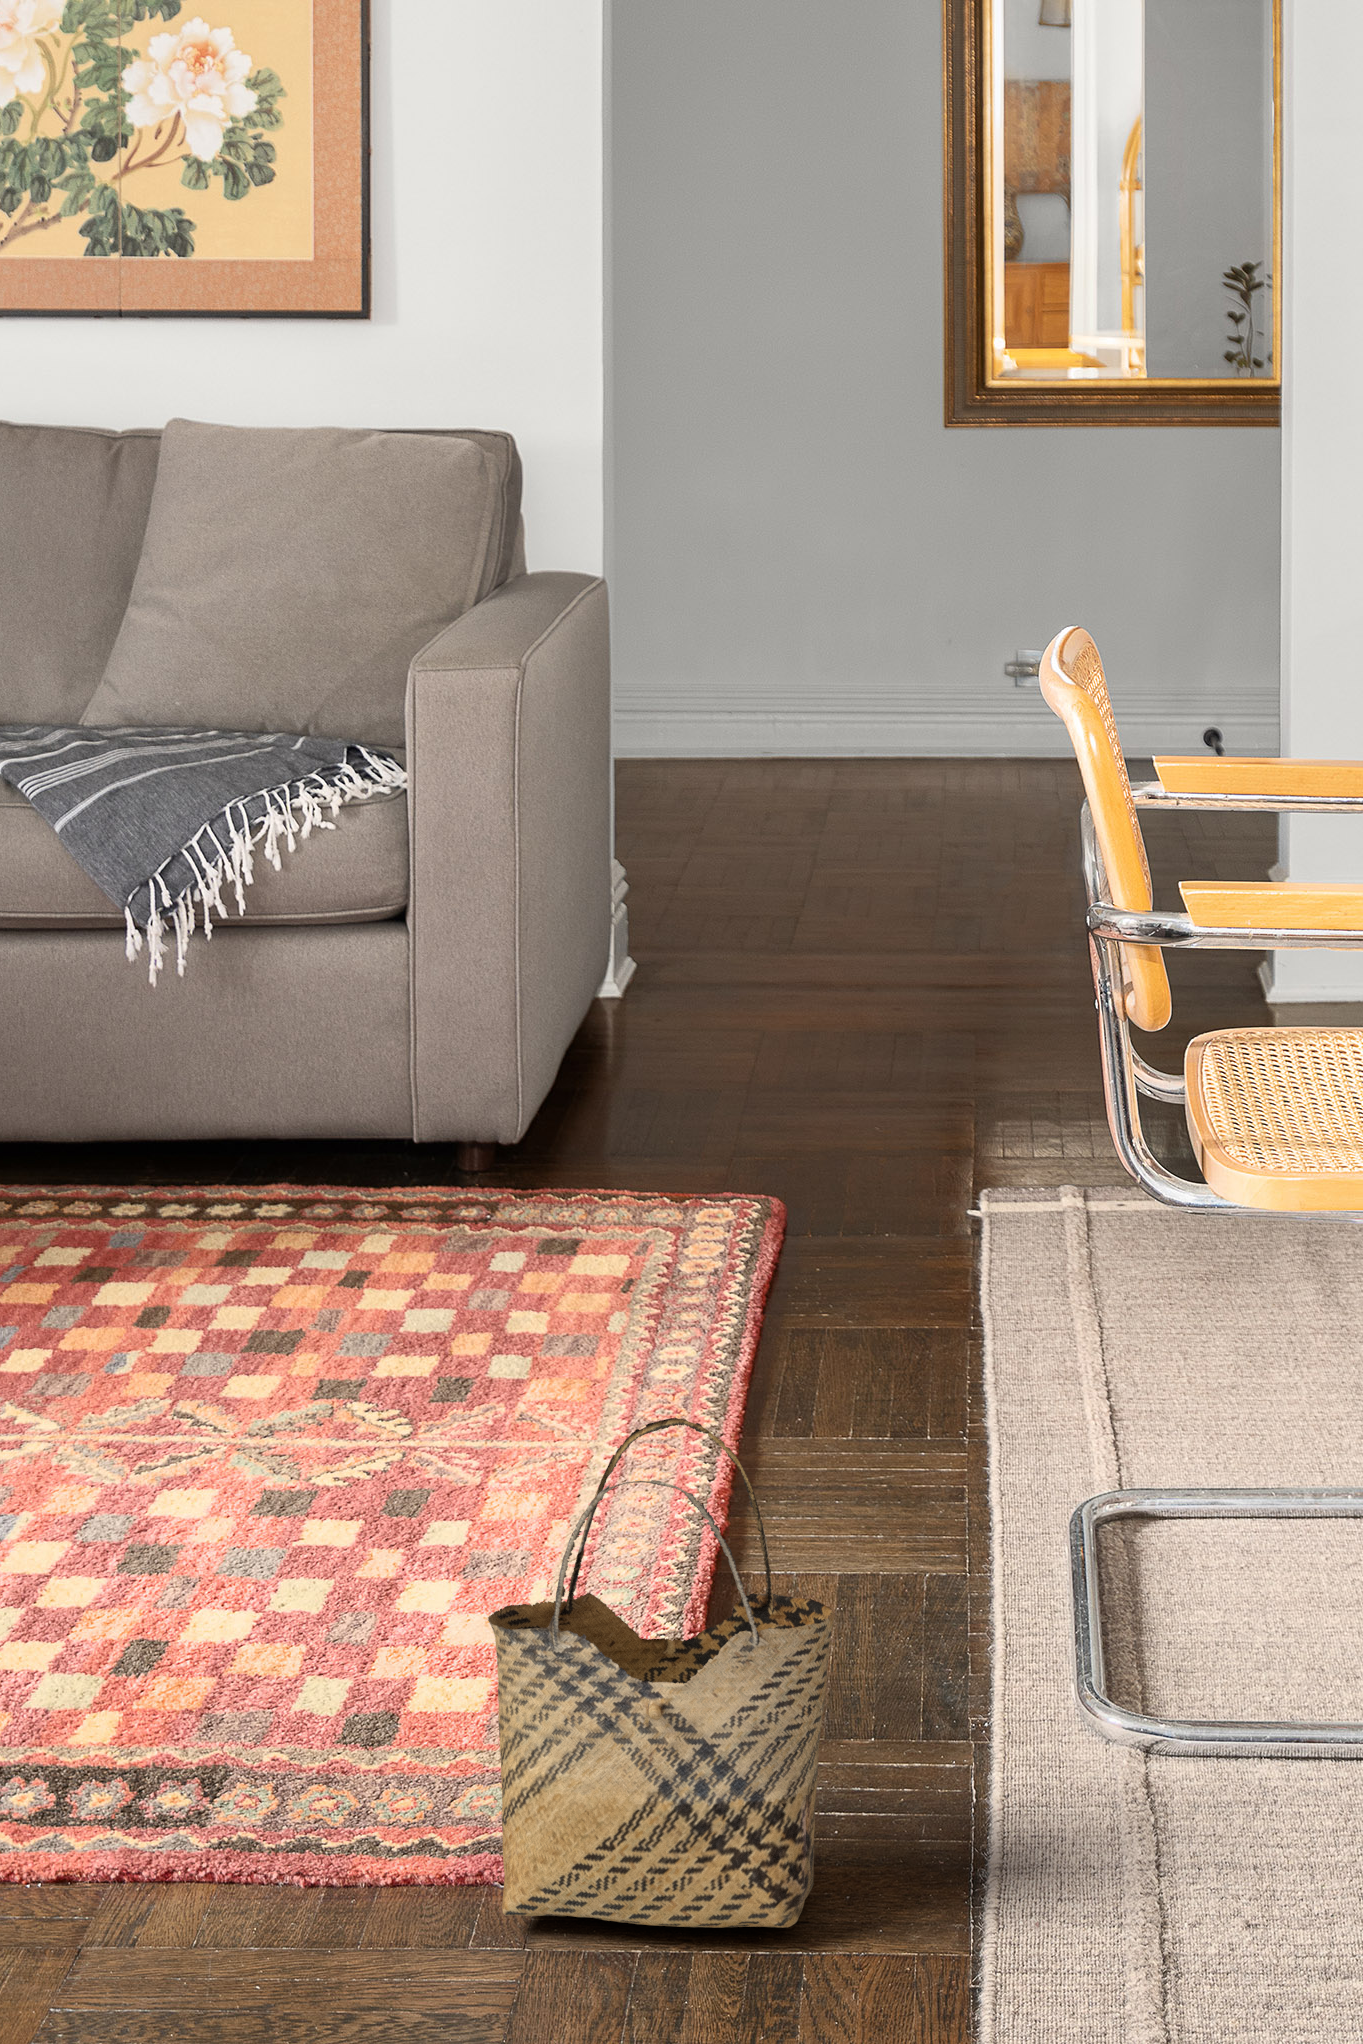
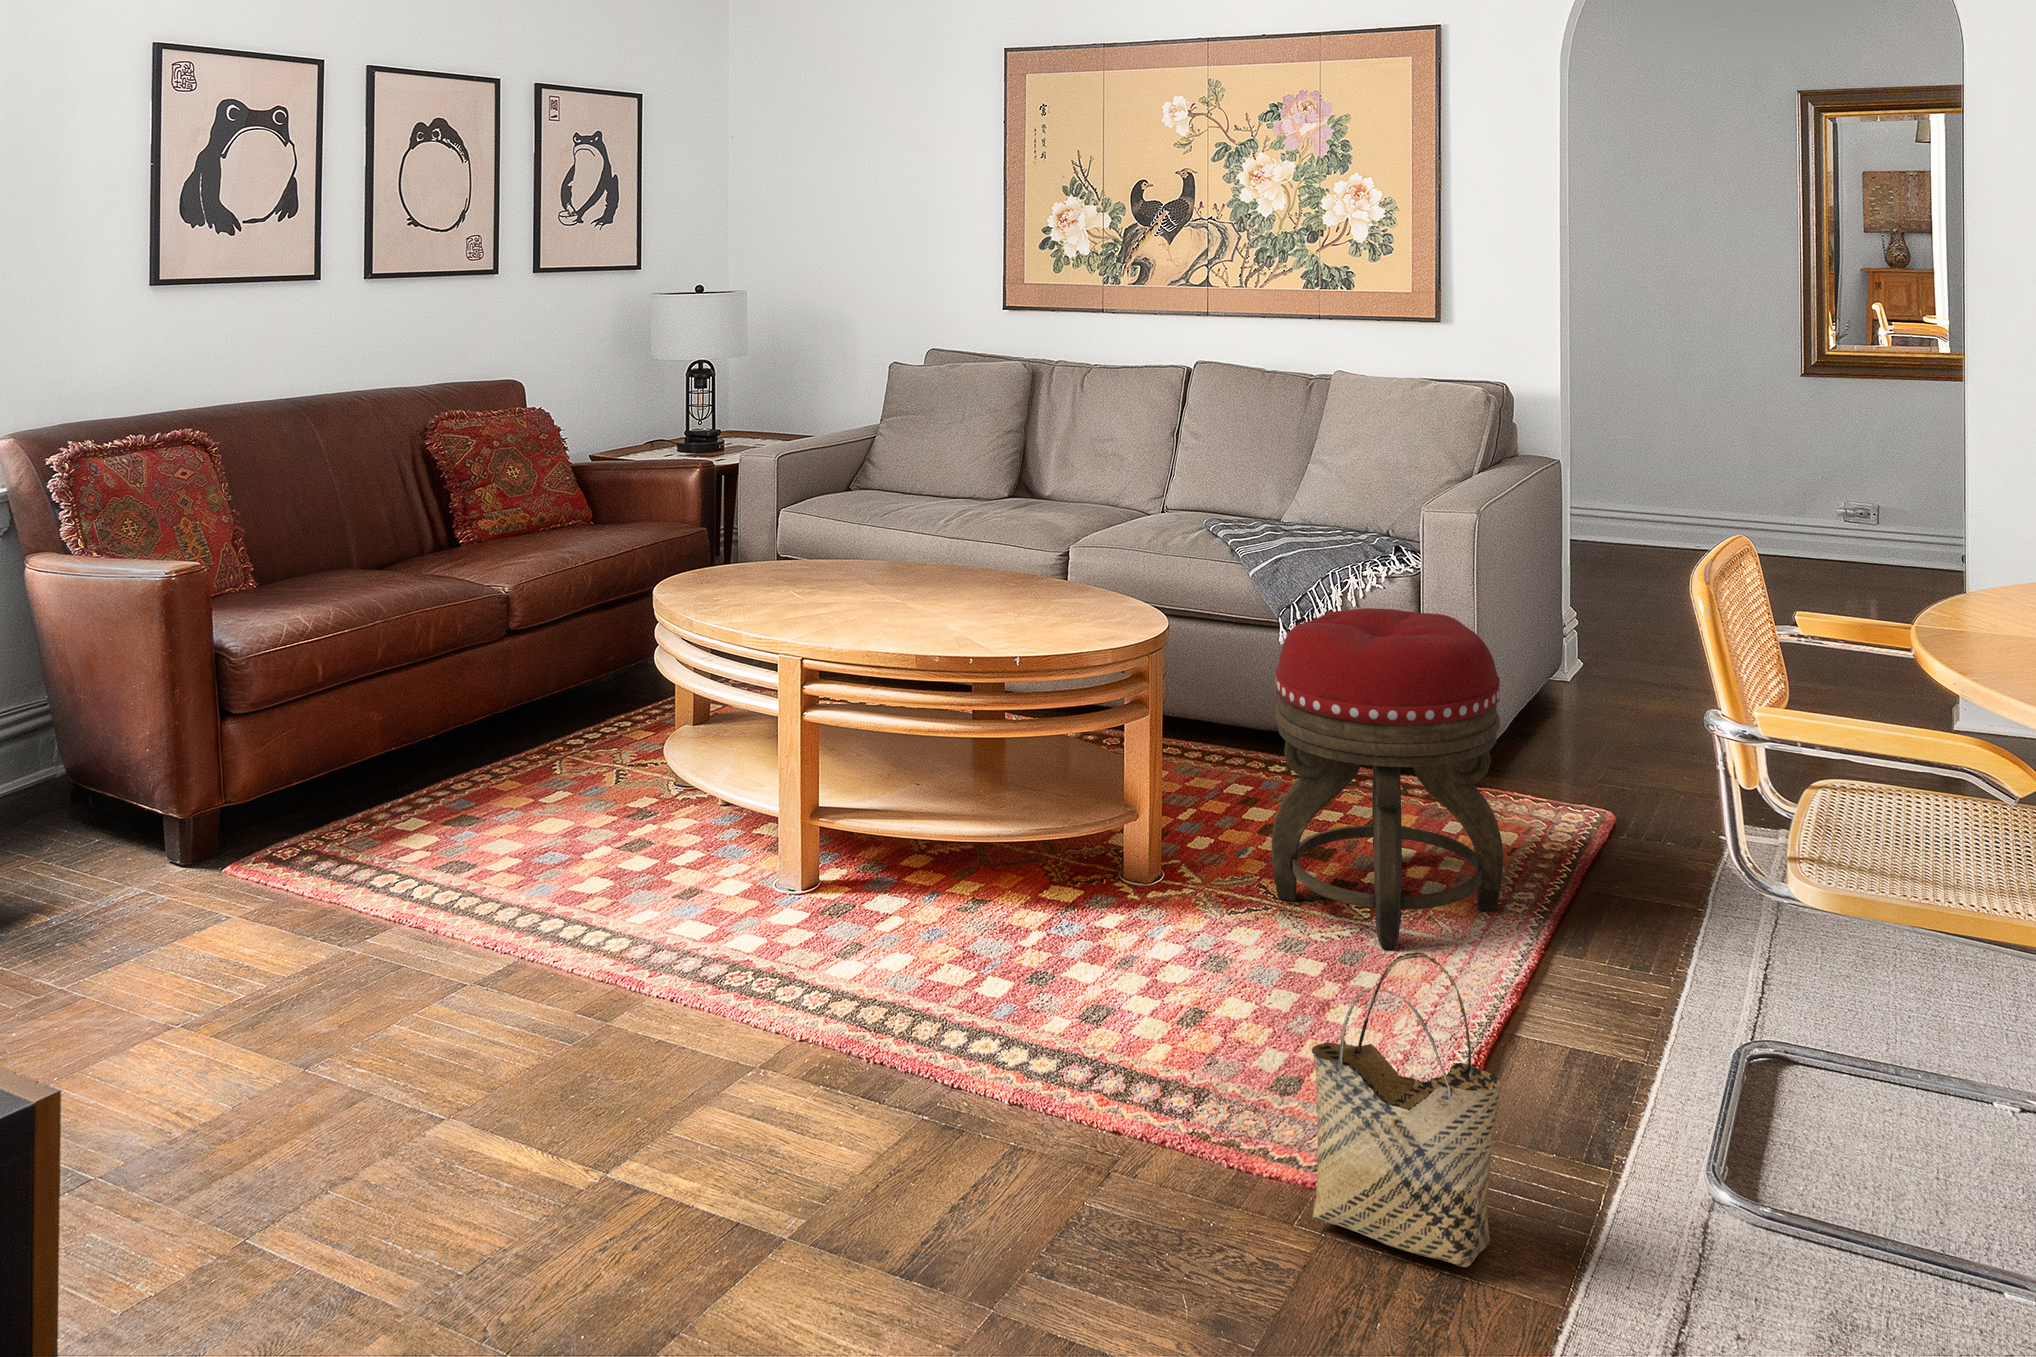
footstool: none [209,859,651,1482] -> present [1272,608,1503,949]

